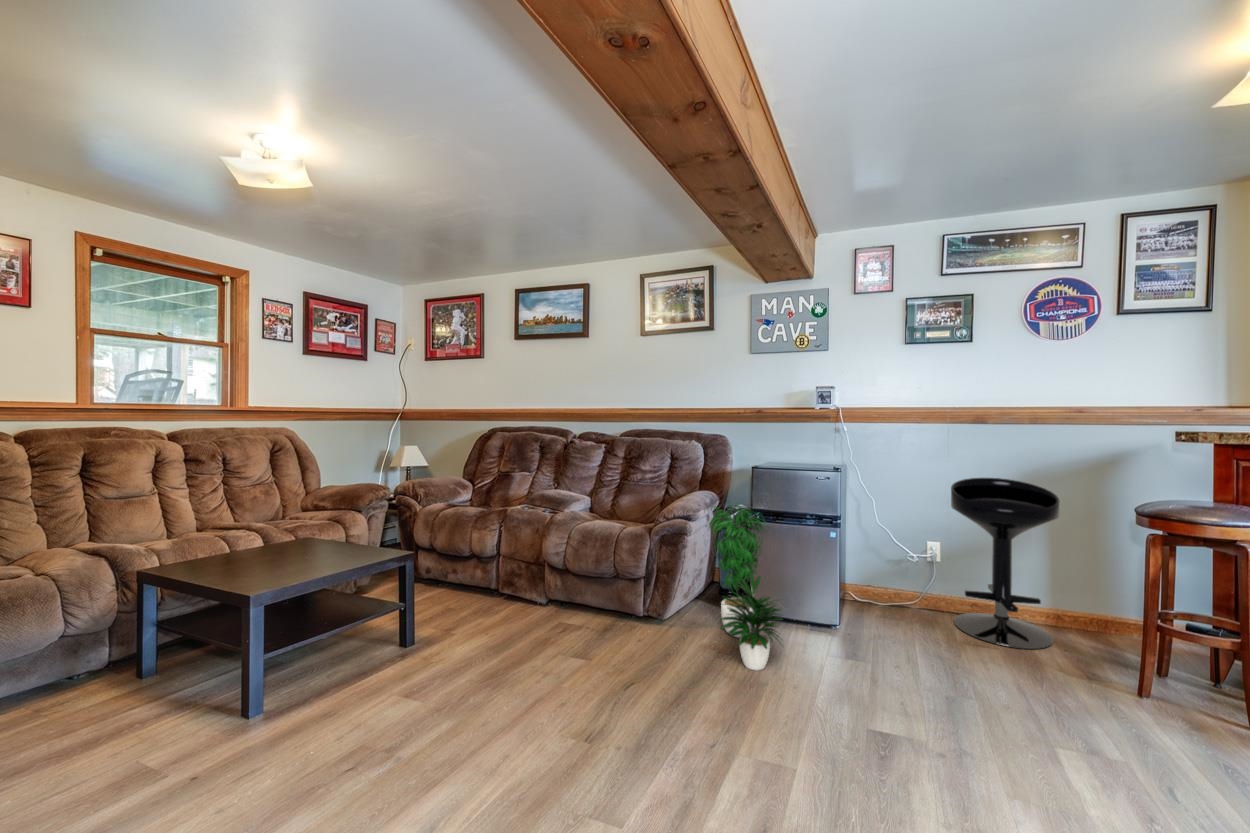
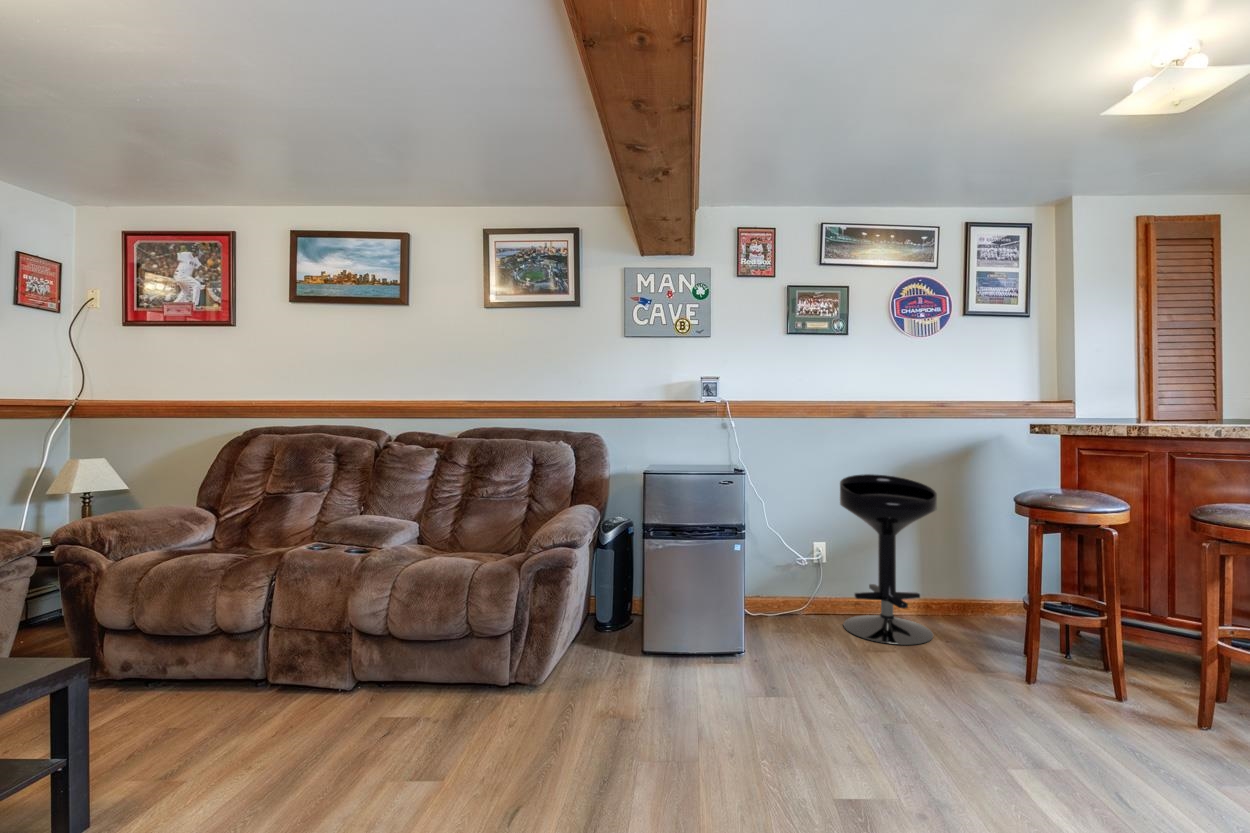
potted plant: present [709,504,782,670] -> none [600,503,715,715]

